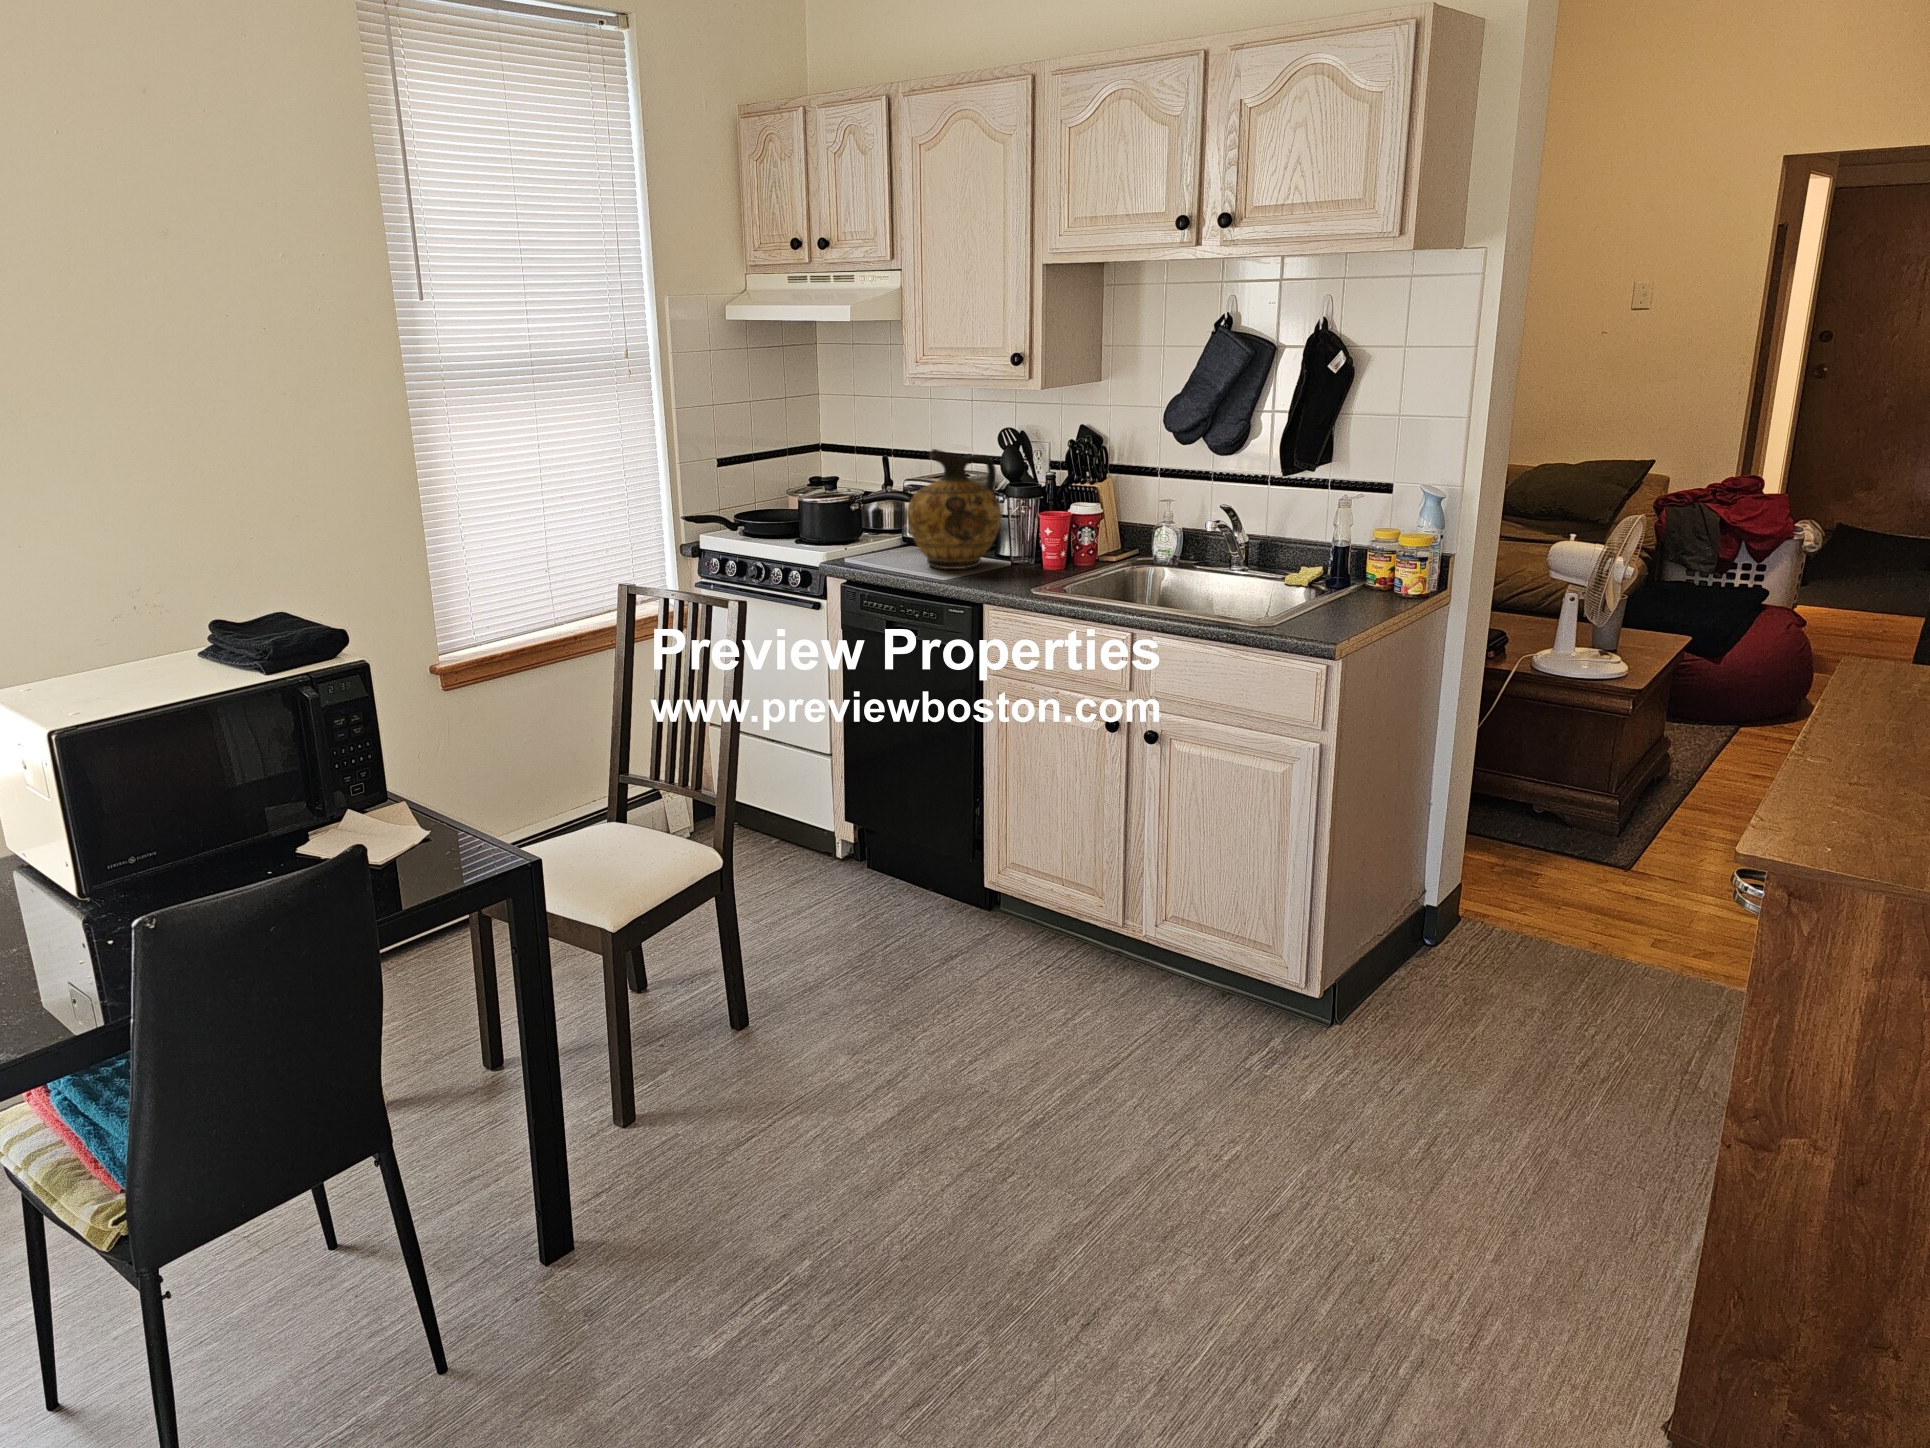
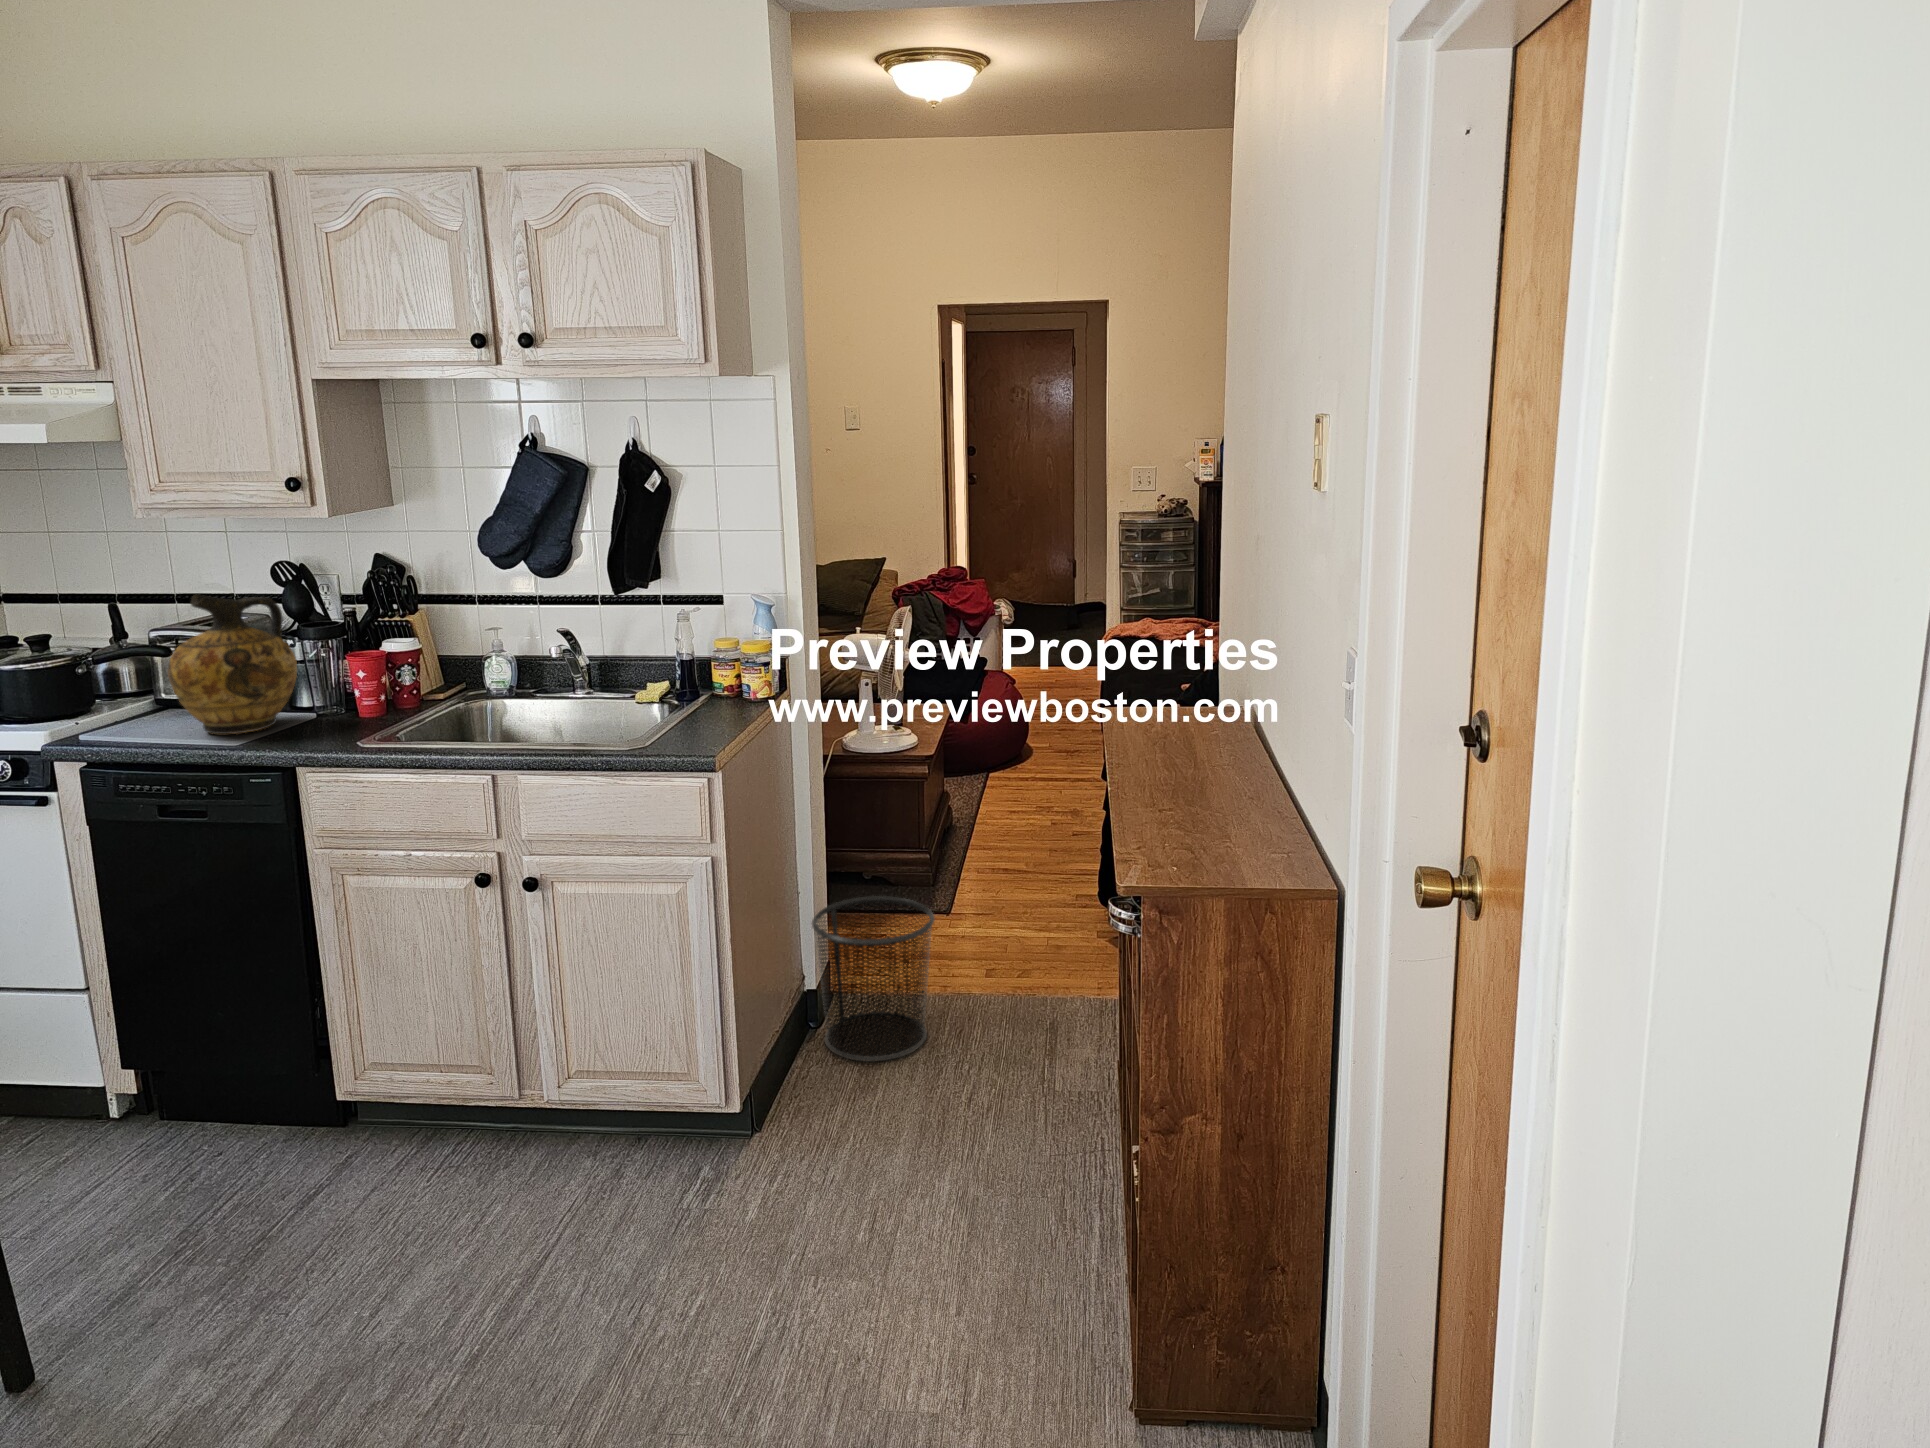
waste bin: none [1430,822,1576,998] -> present [812,896,935,1062]

